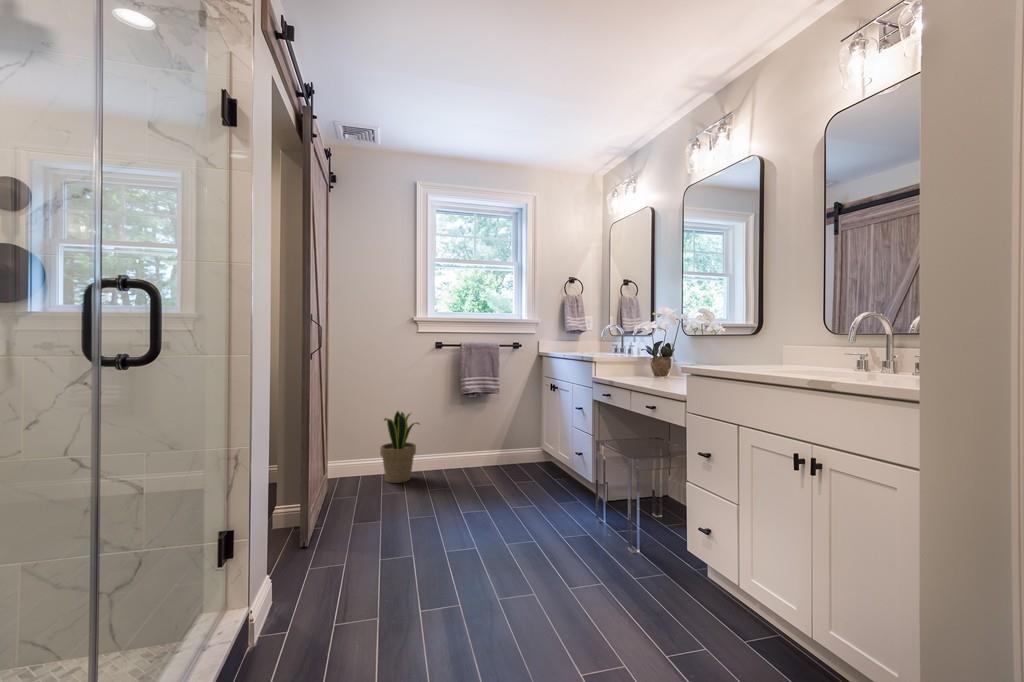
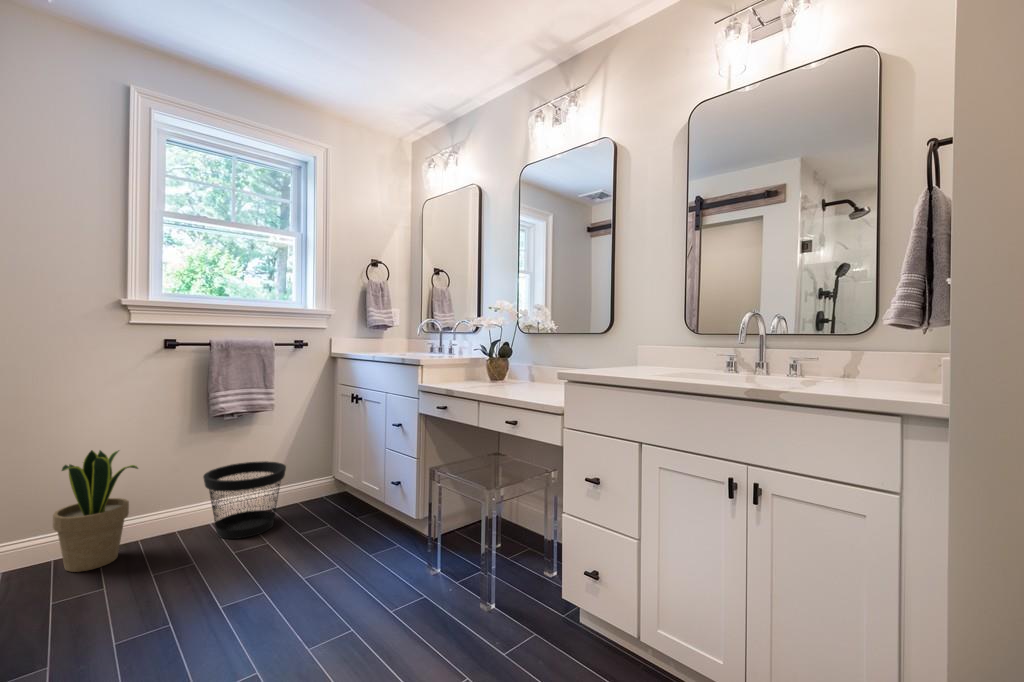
wastebasket: none [455,430,506,480] -> present [203,461,286,539]

